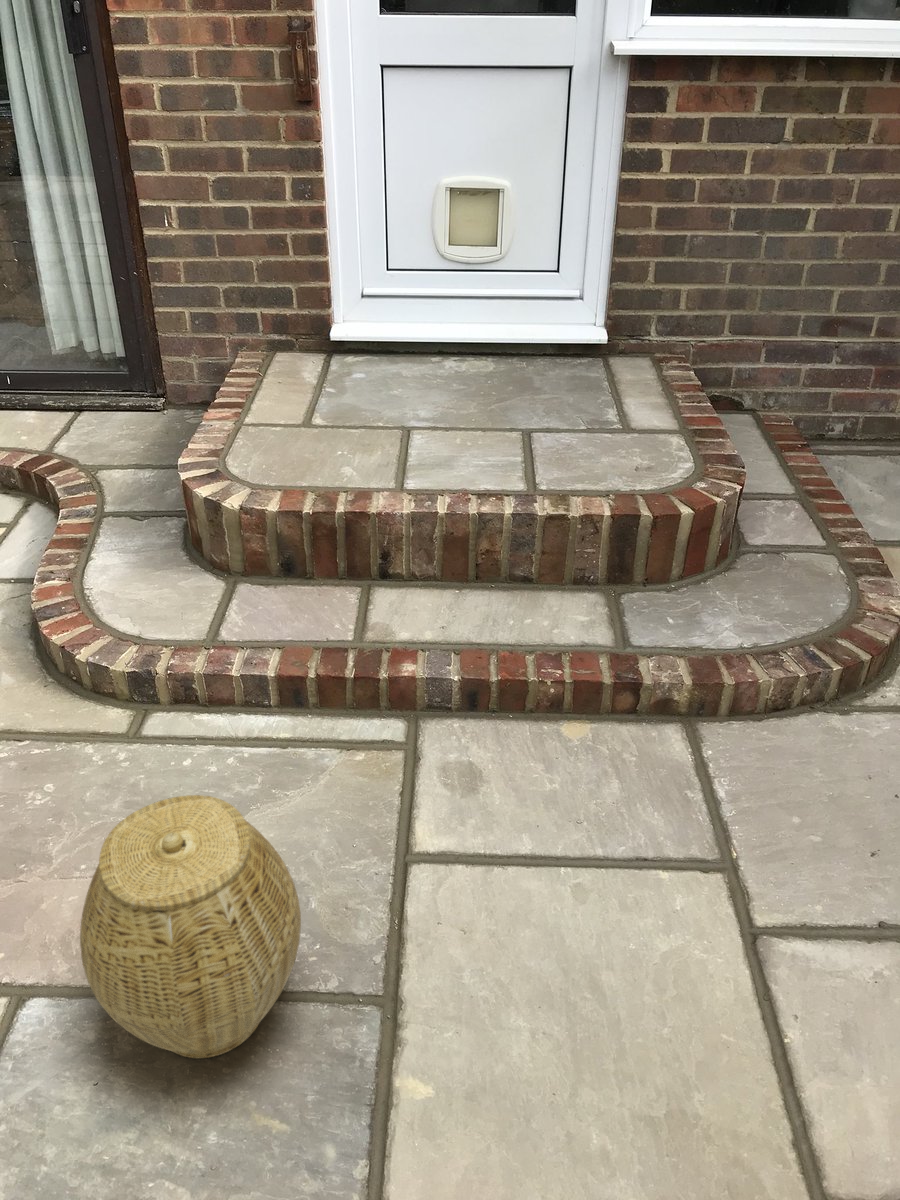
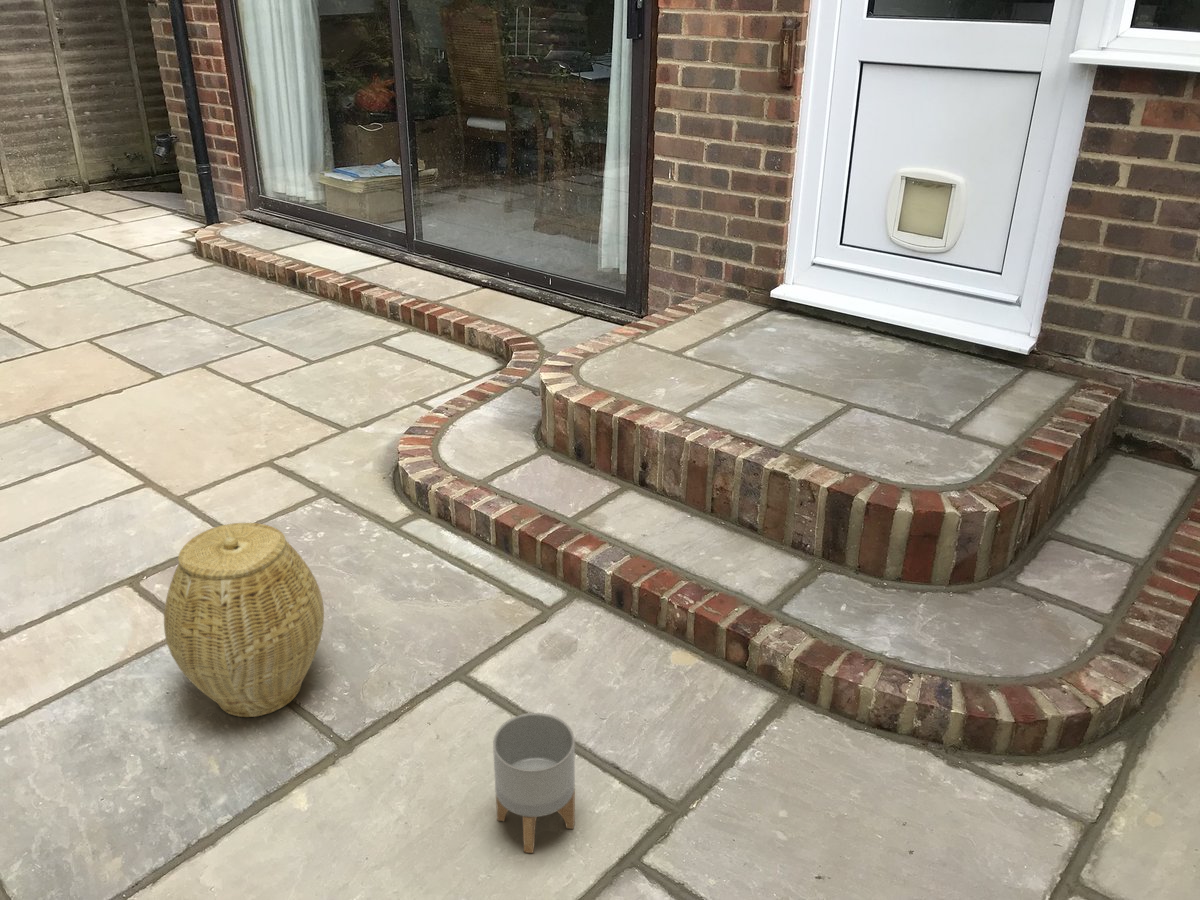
planter: none [609,835,707,983] -> present [493,713,575,853]

